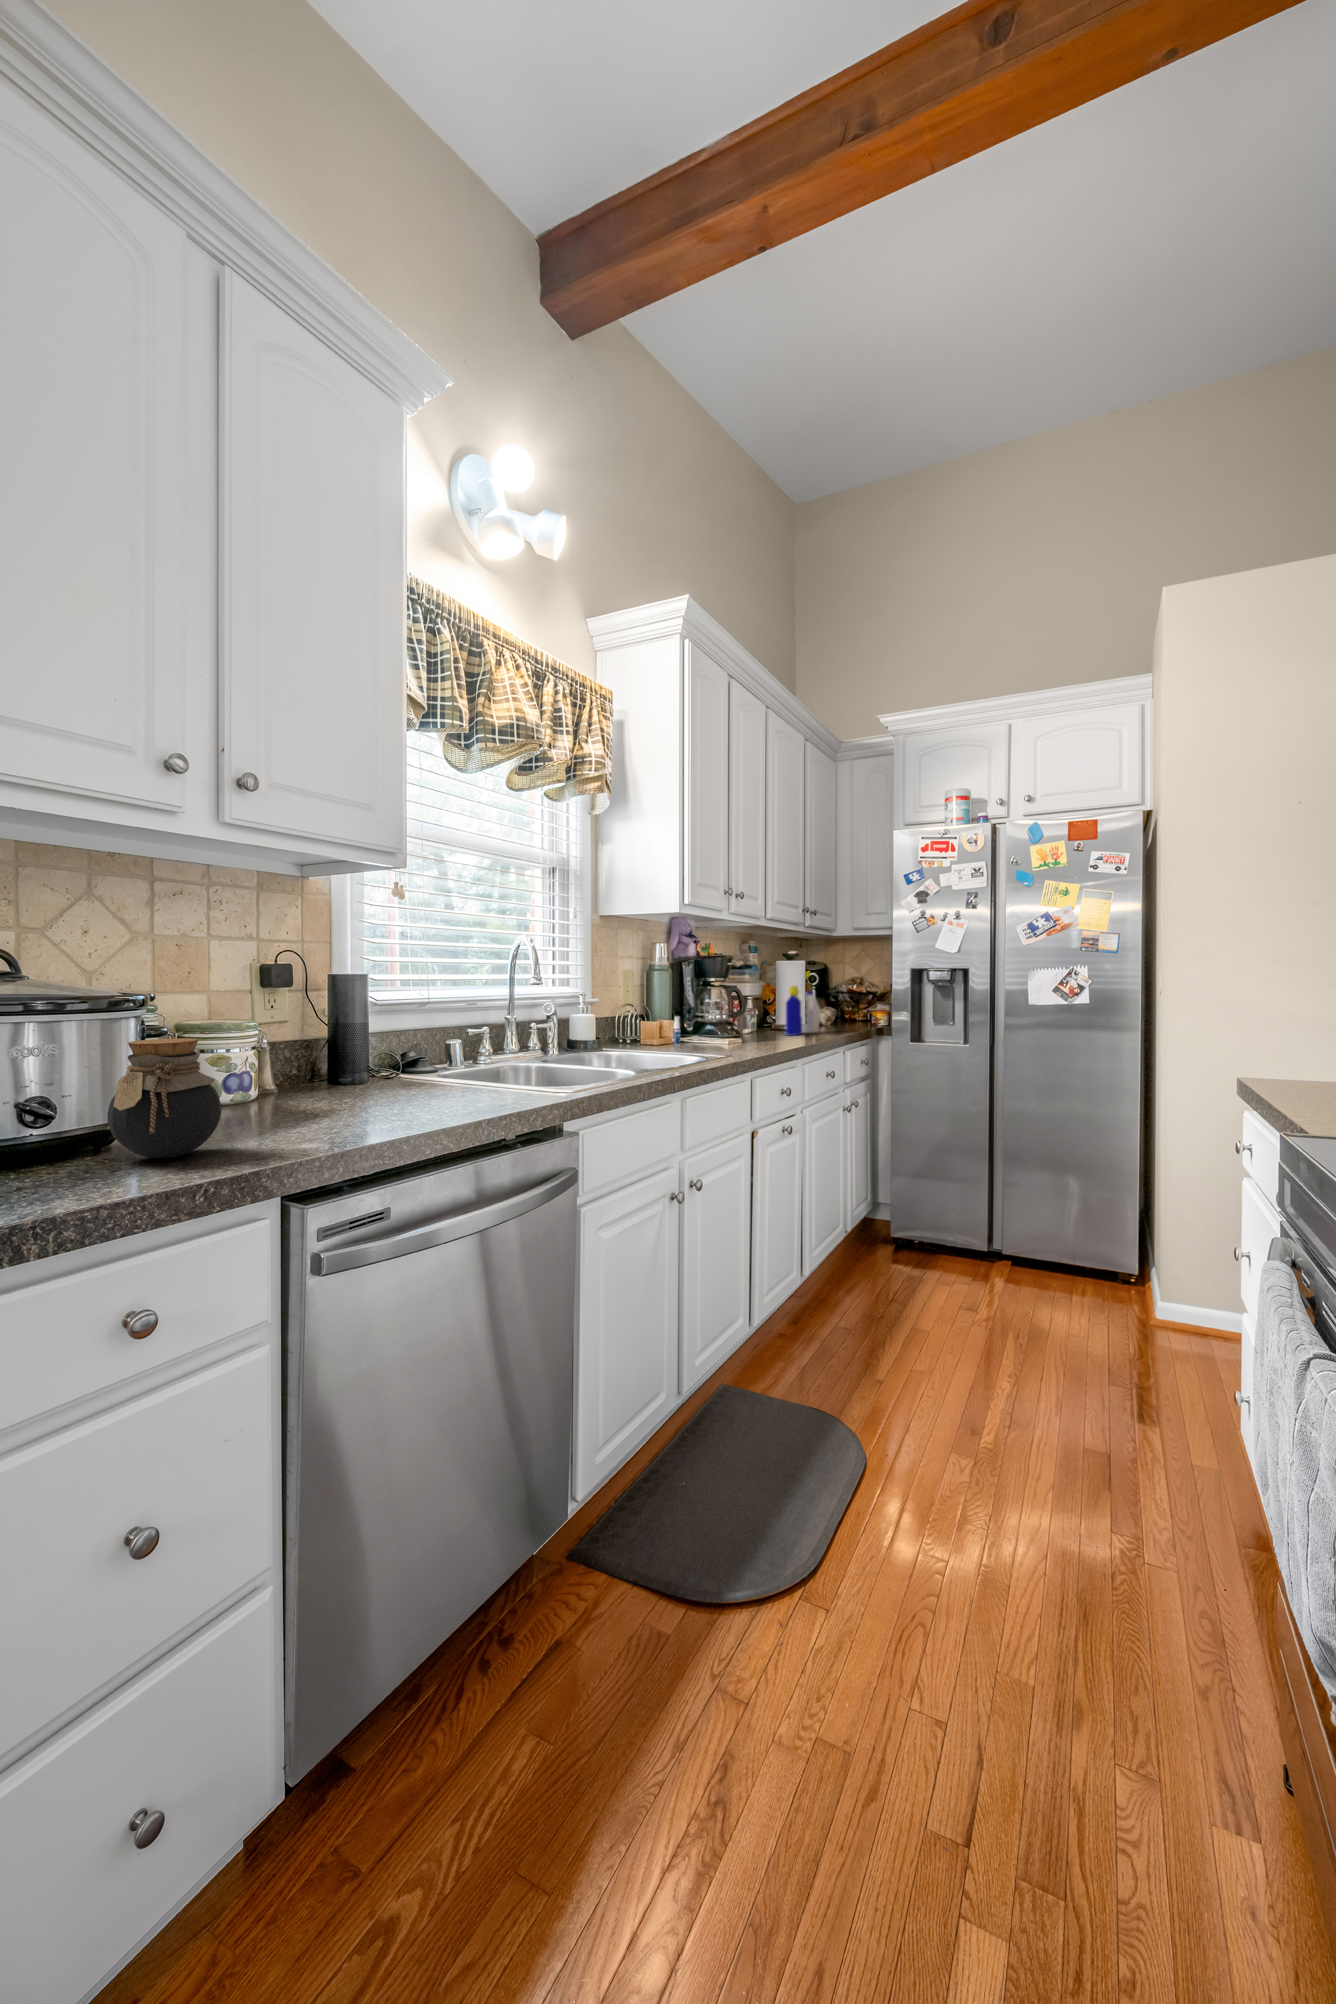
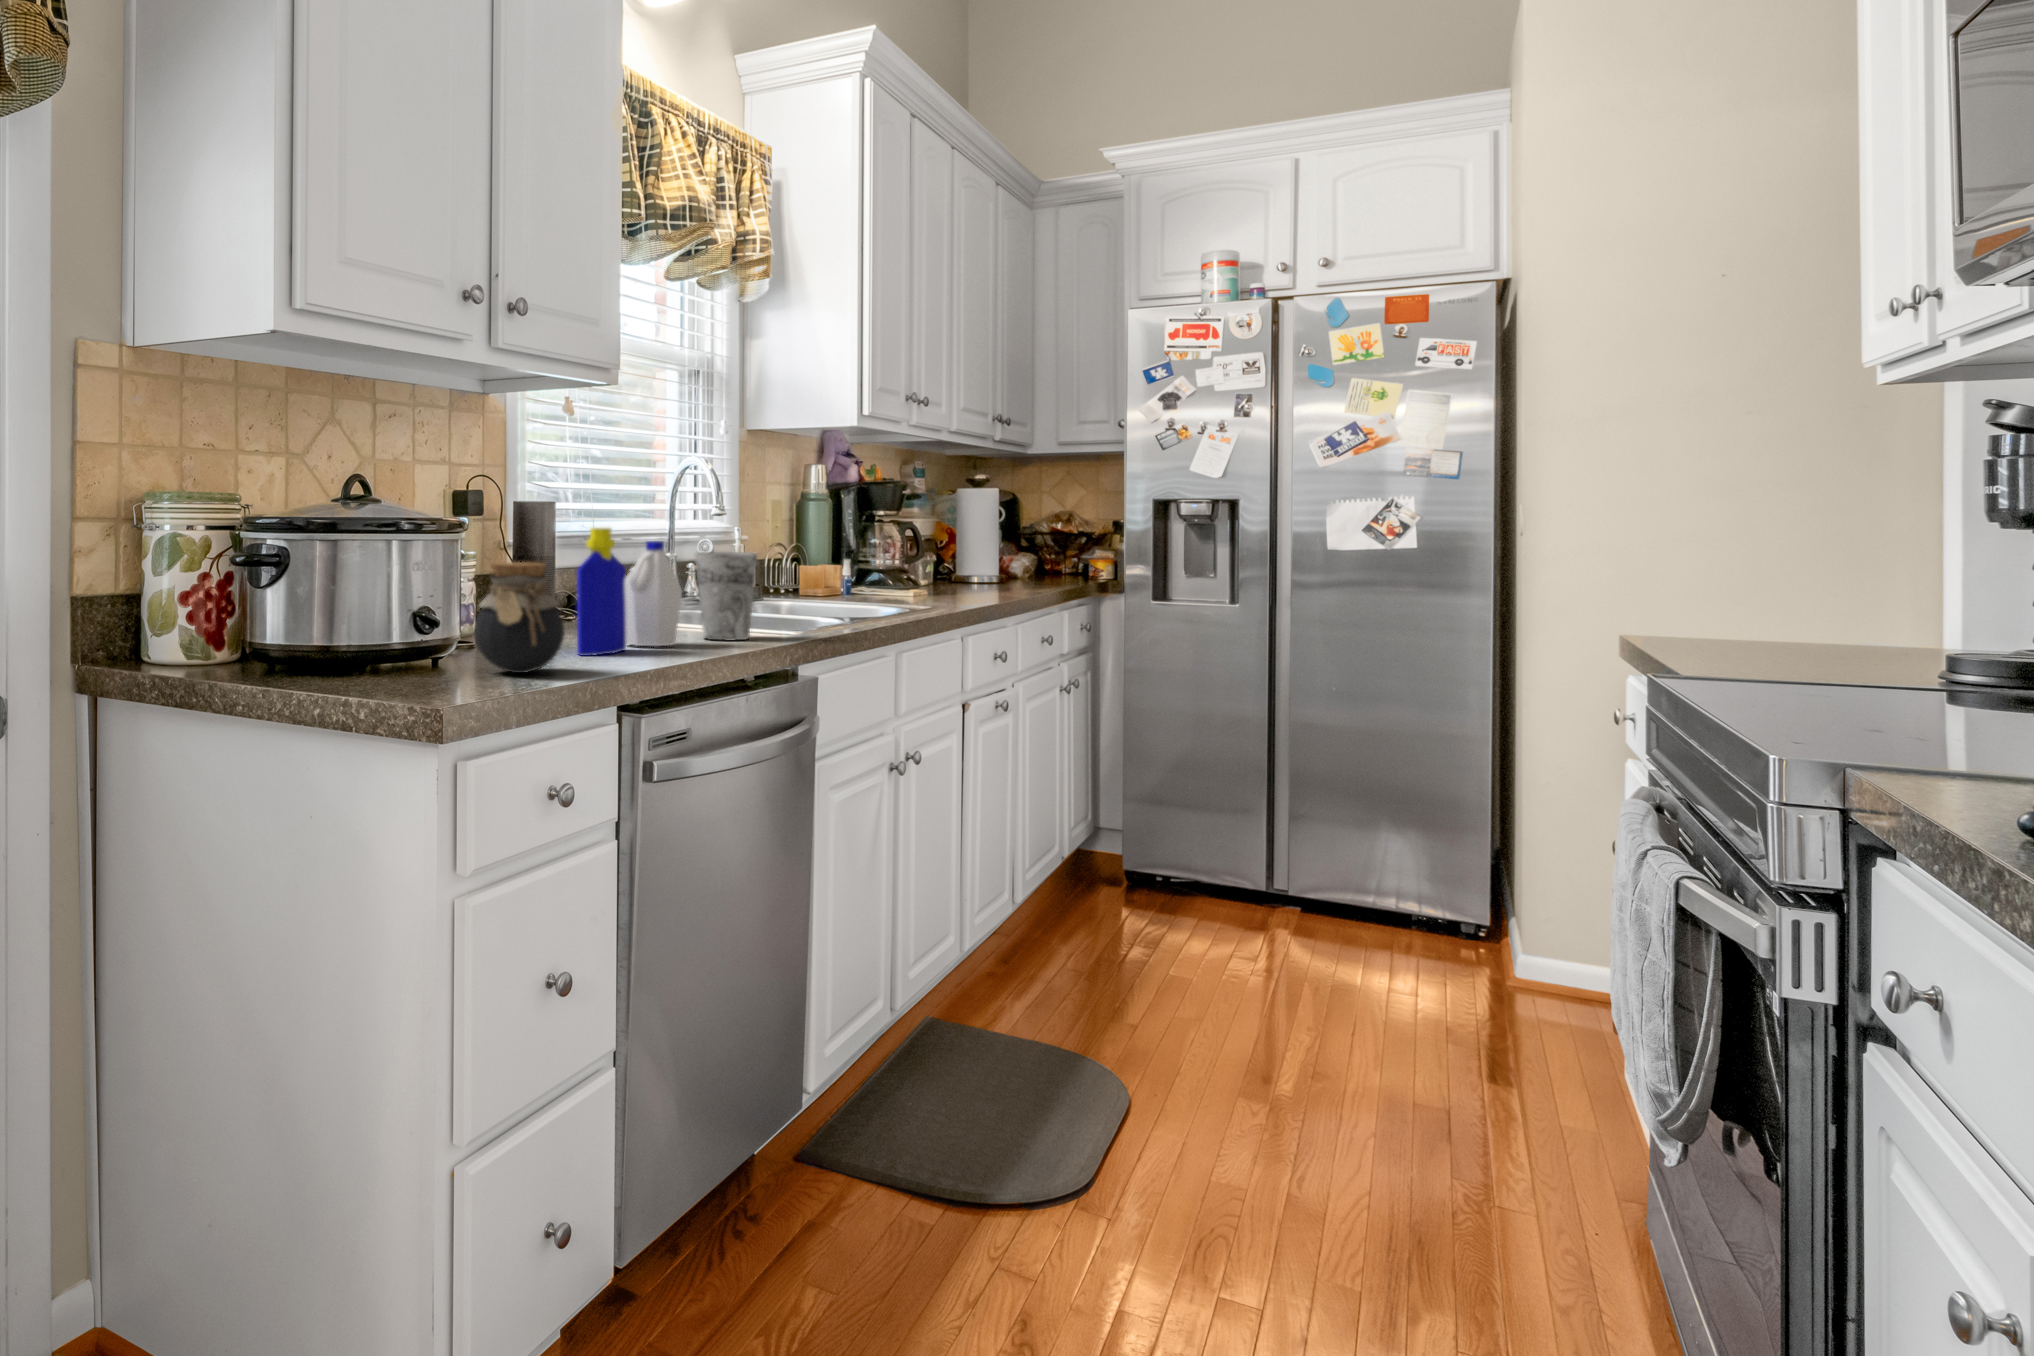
bottle: present [786,986,821,1036] -> present [577,528,682,656]
cup: none [460,1018,518,1100] -> present [695,552,757,641]

